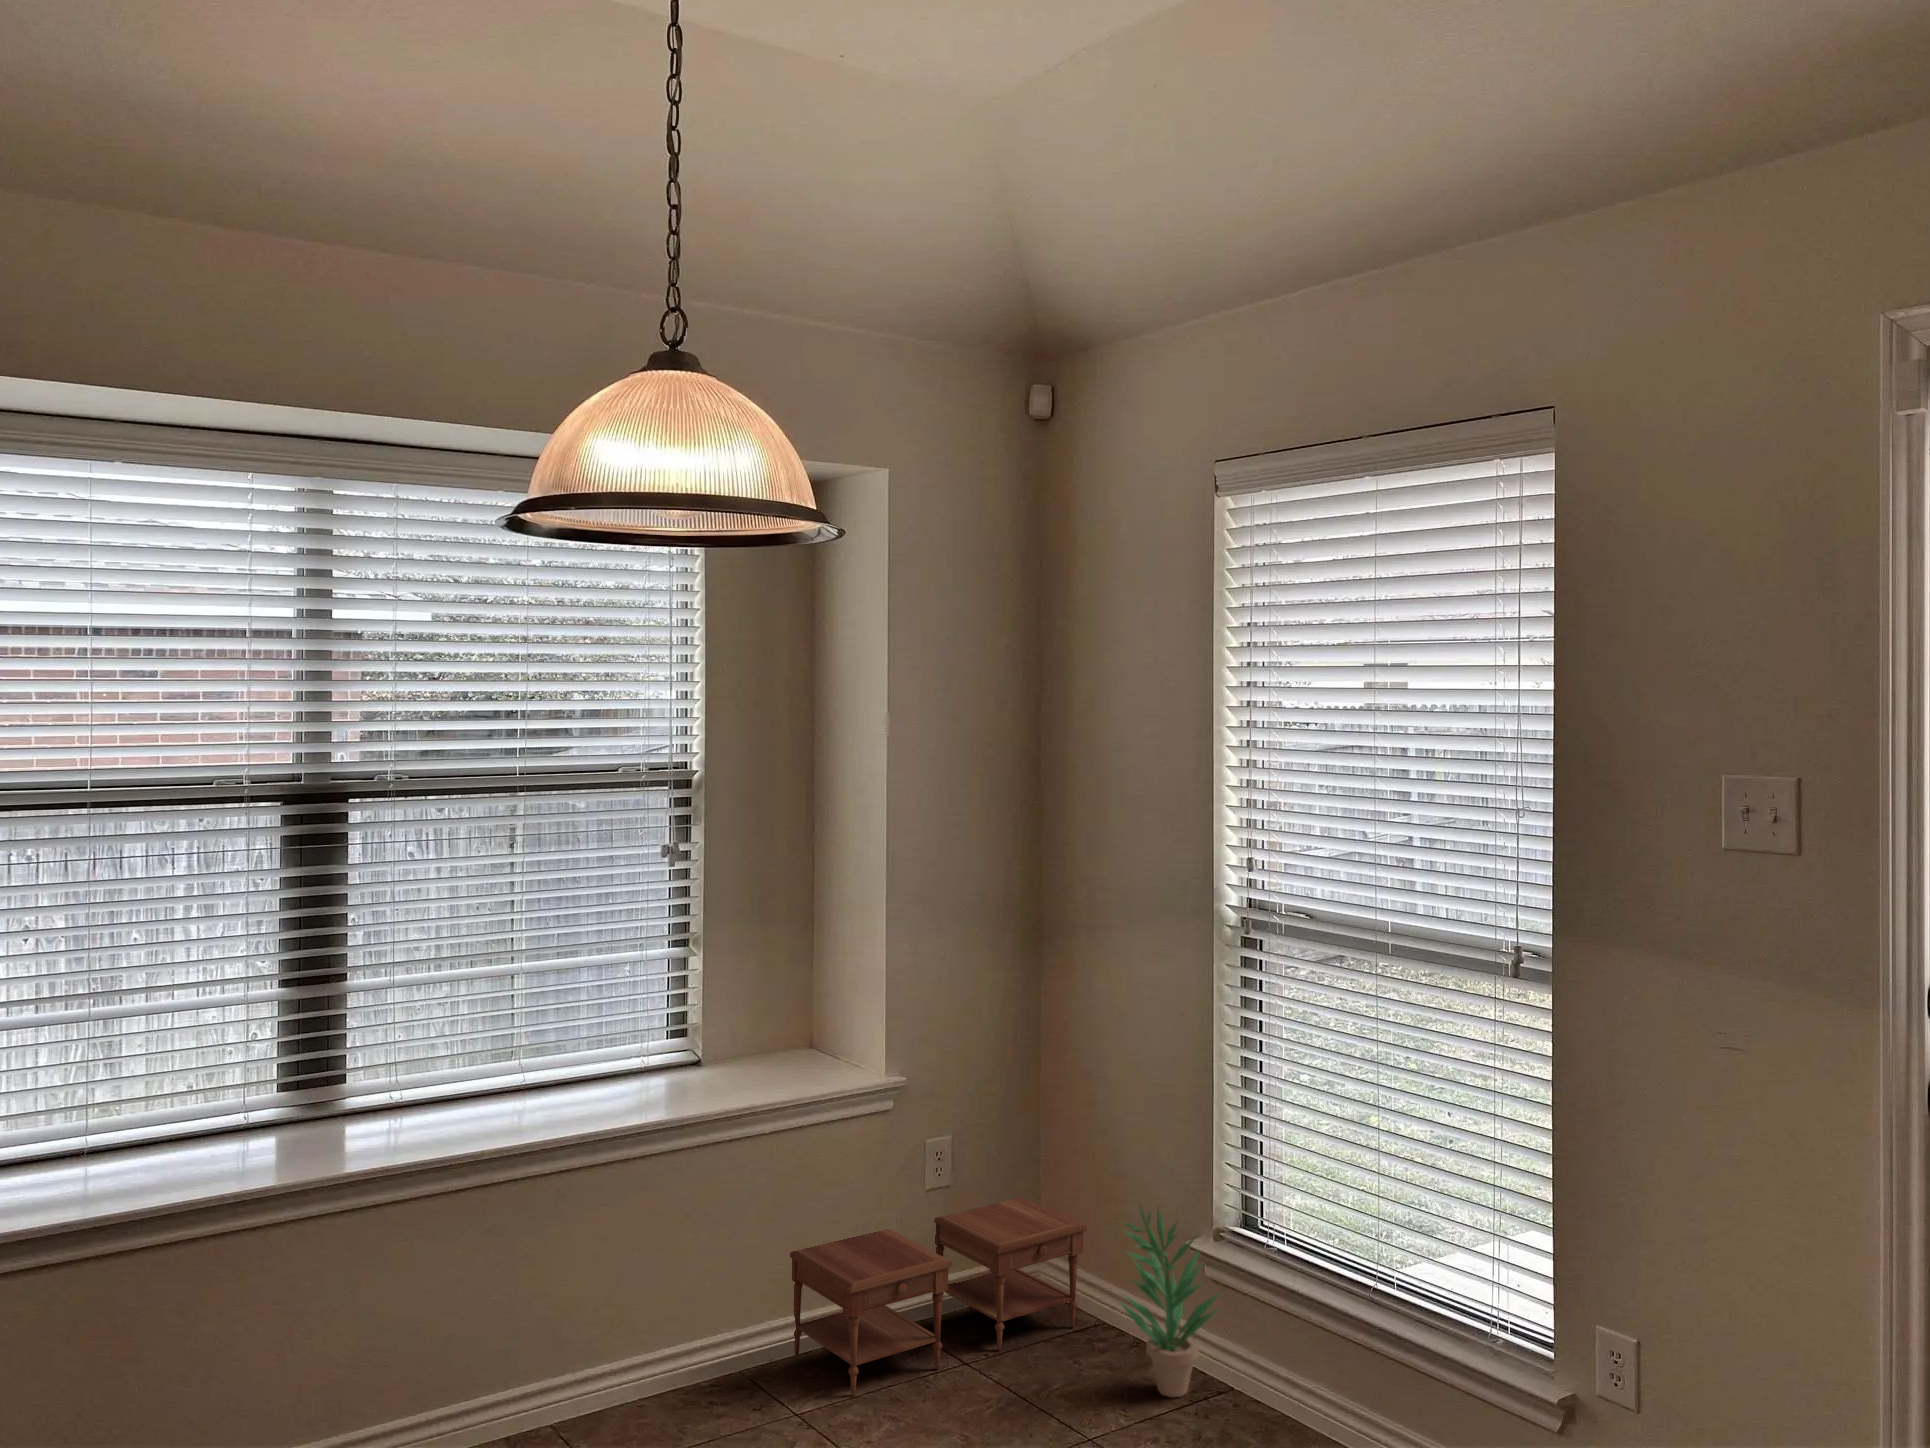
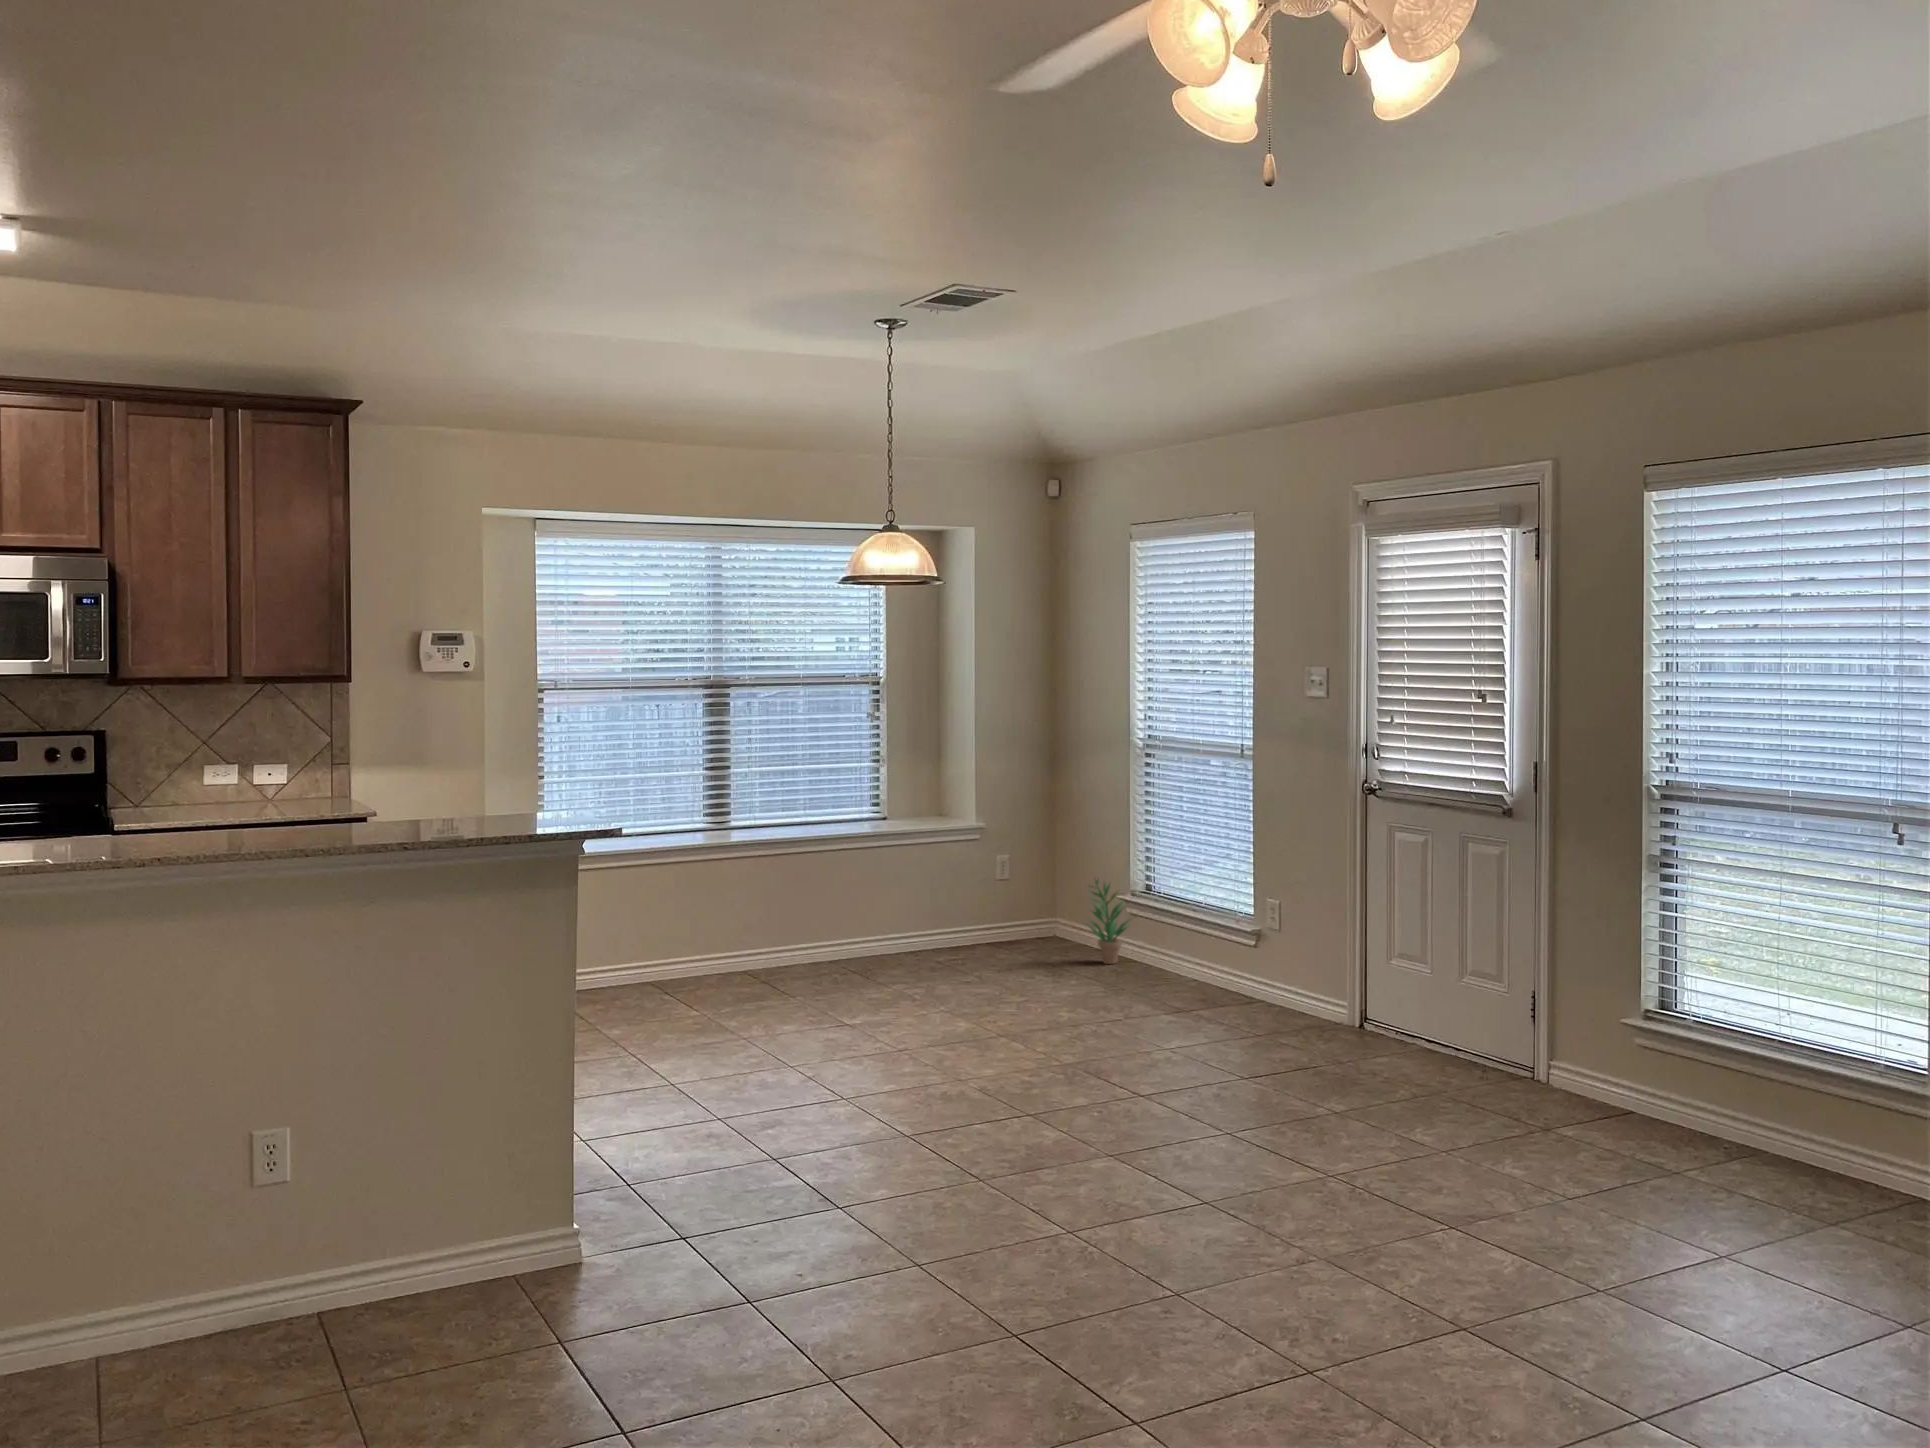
side table: present [790,1196,1087,1396] -> none [928,890,1075,961]

